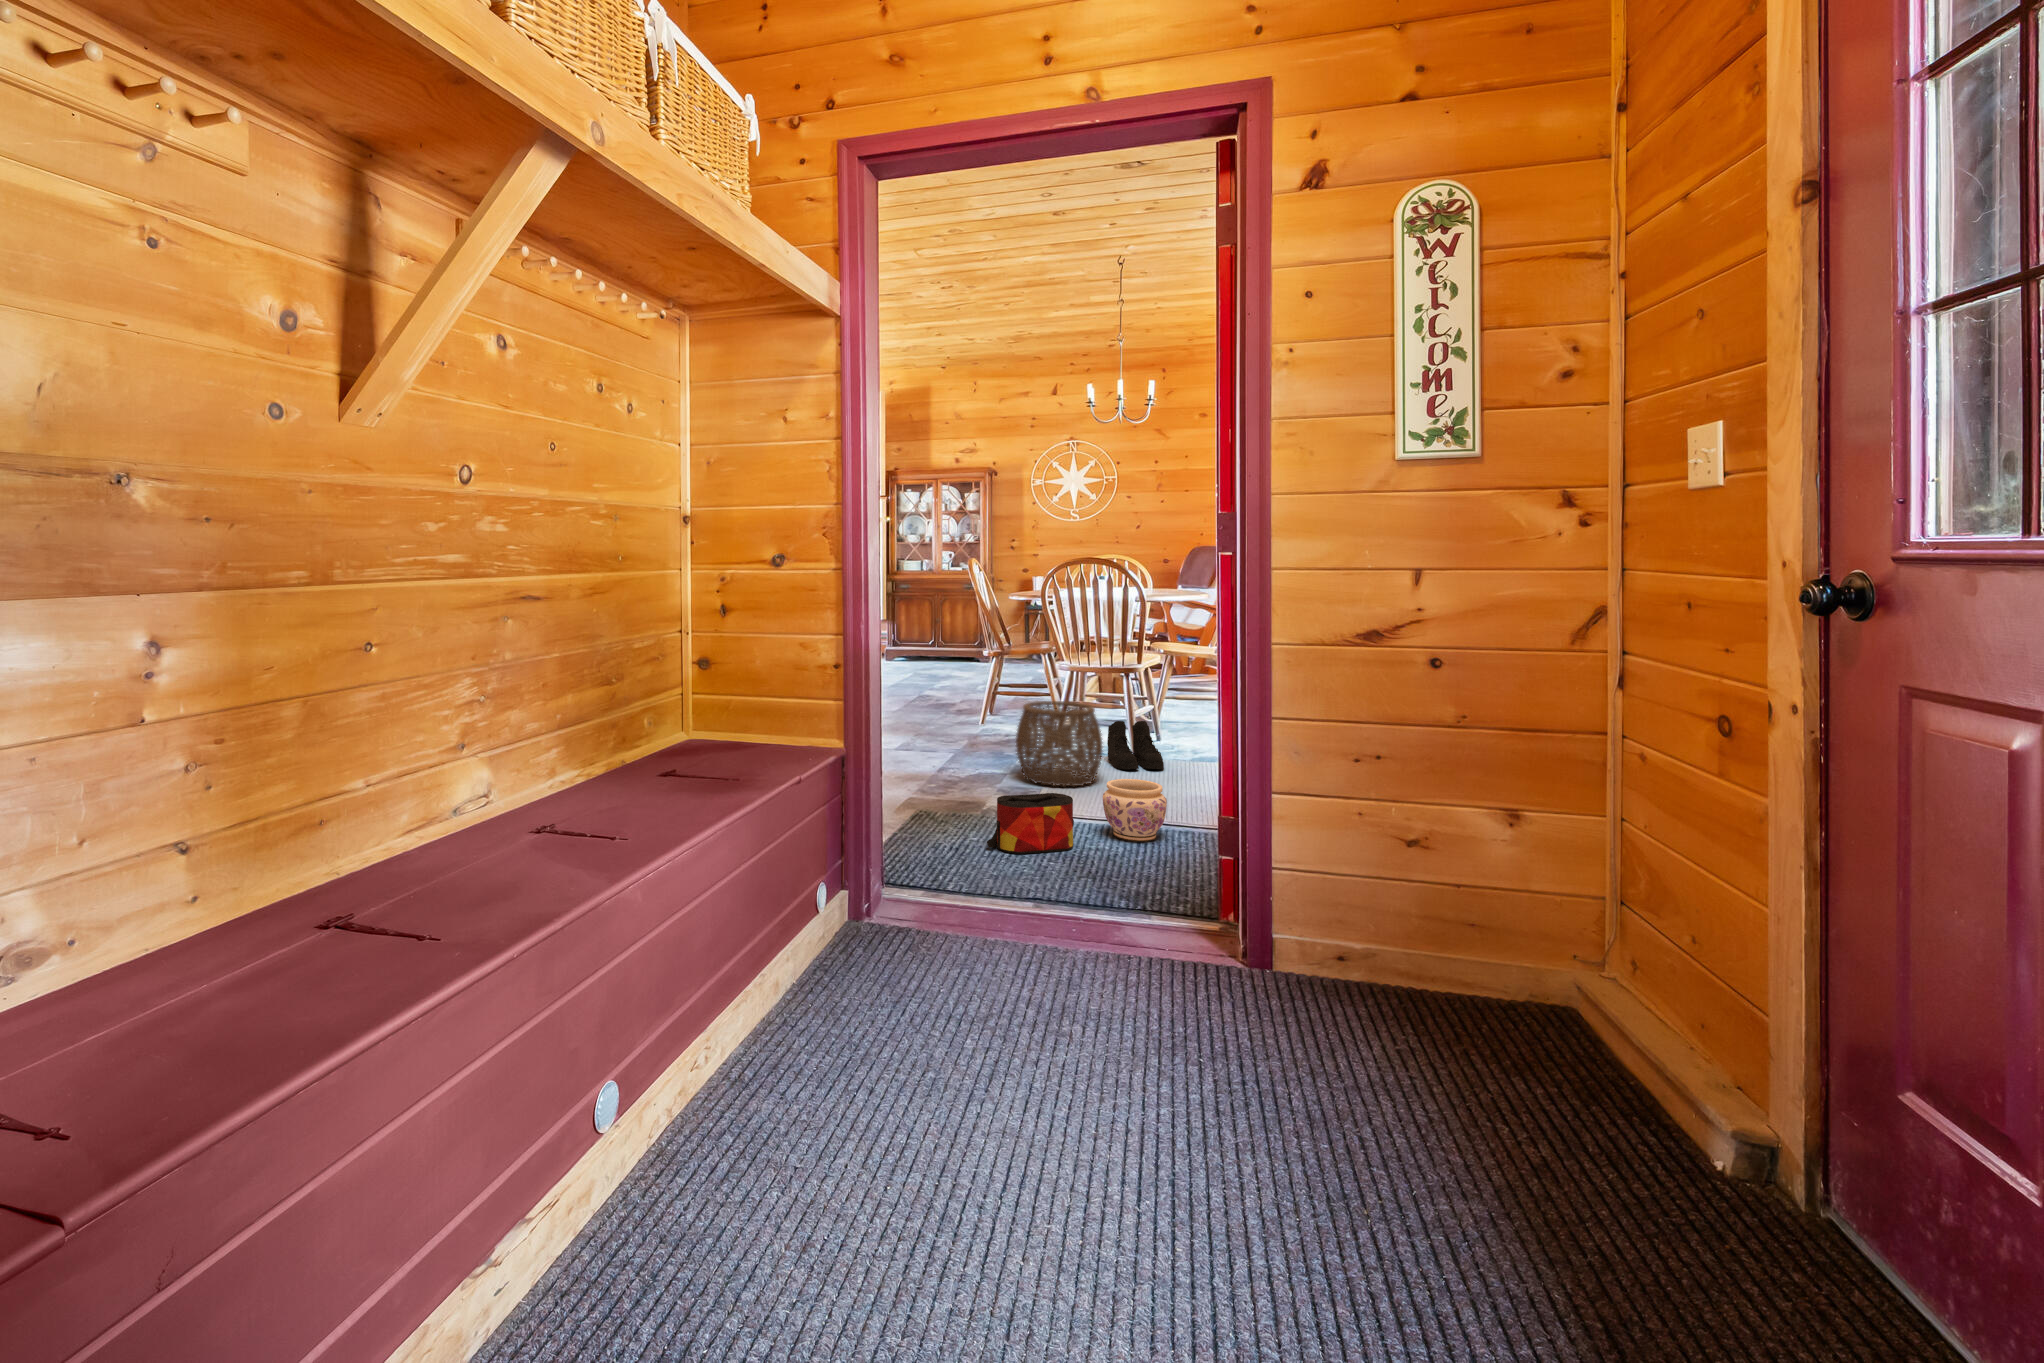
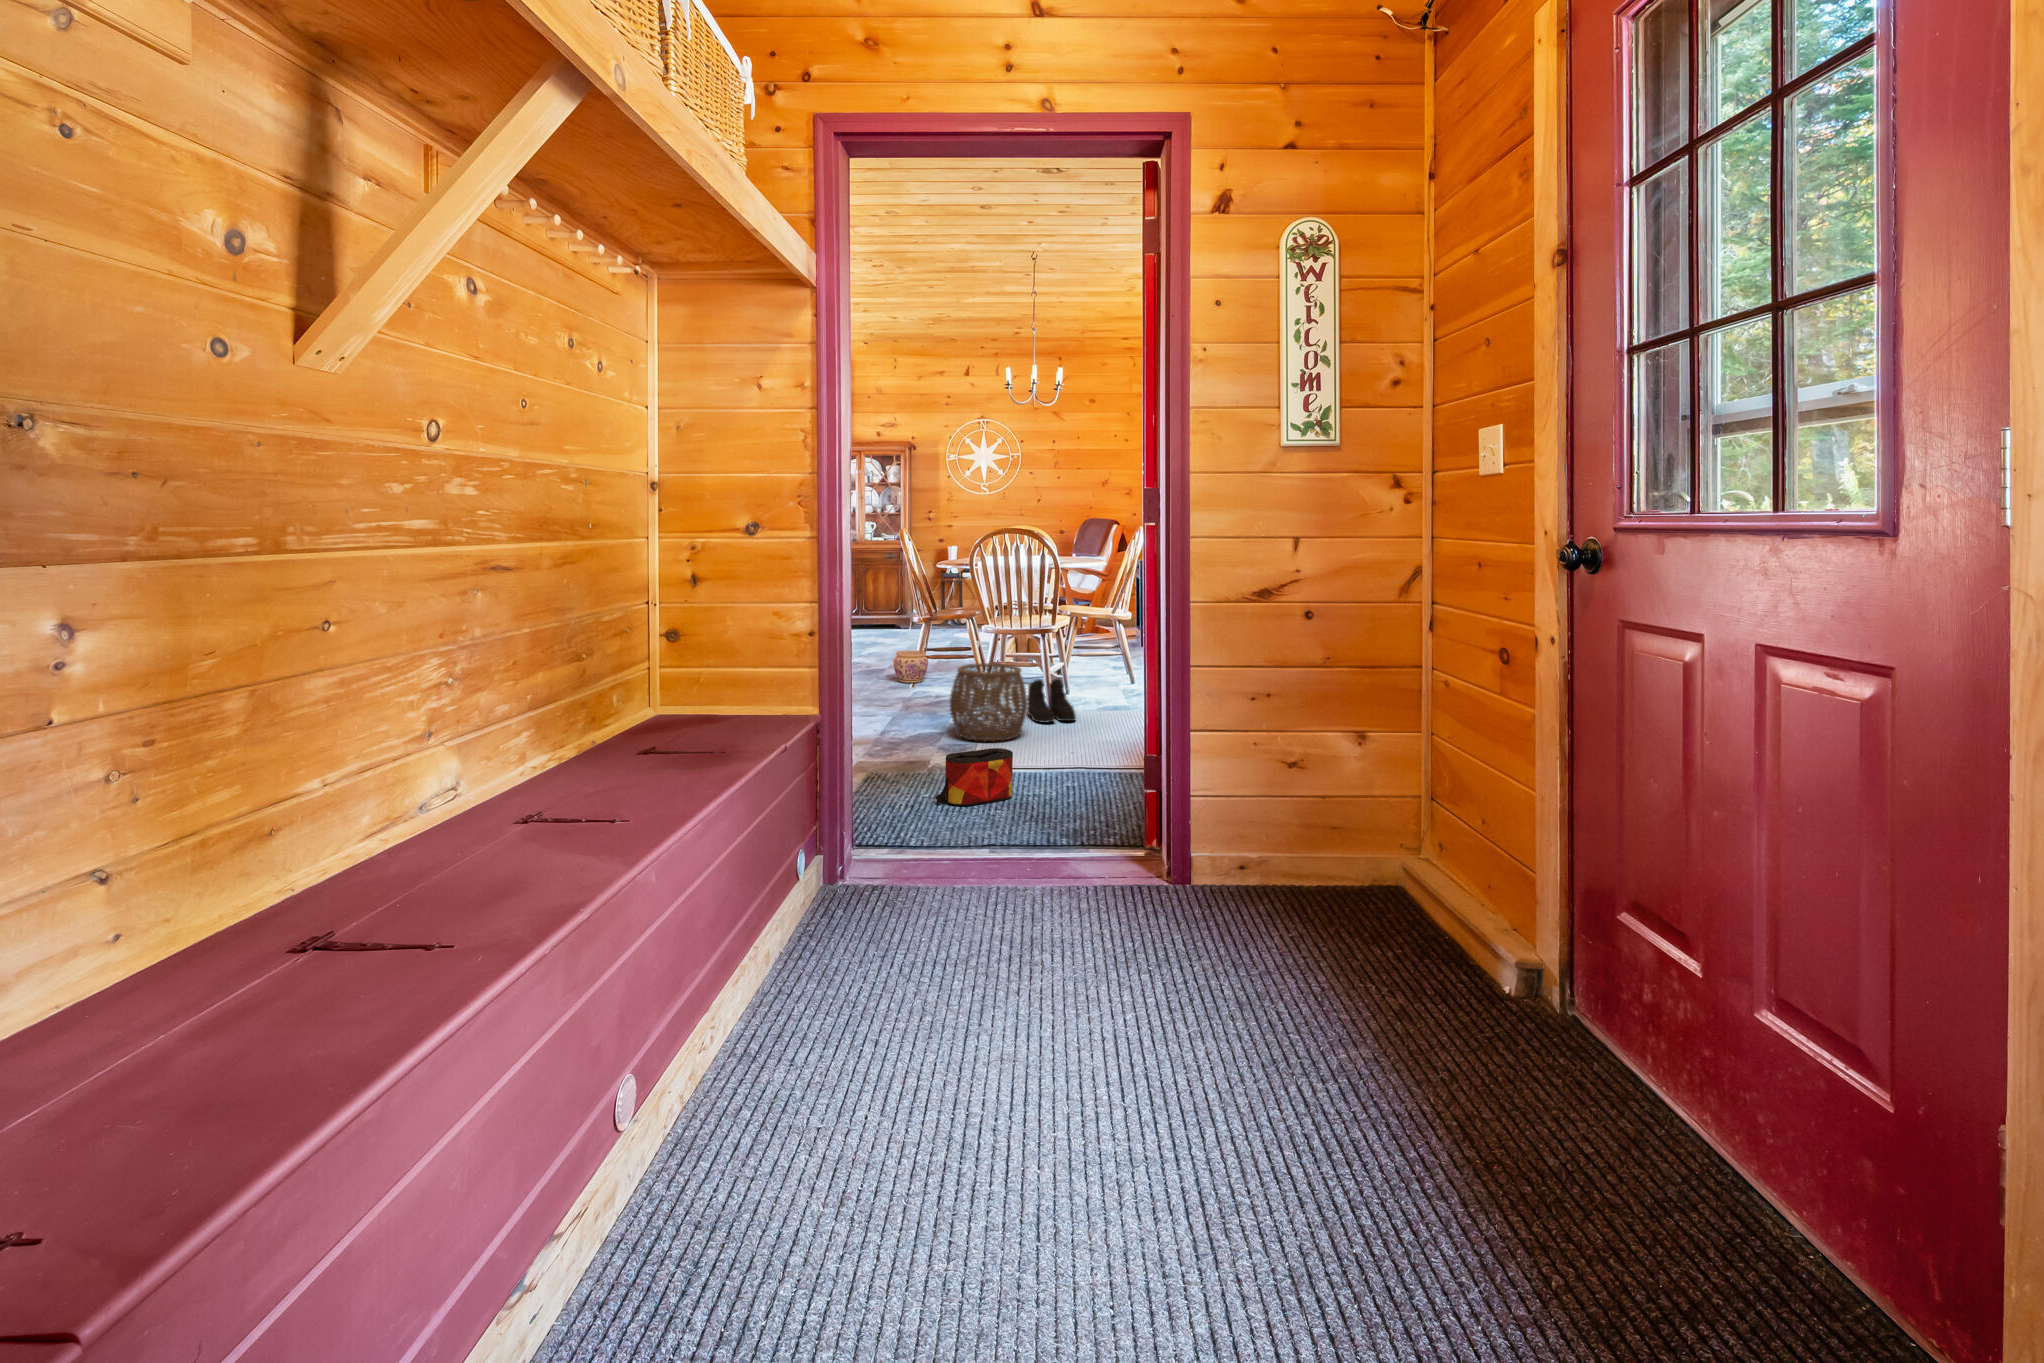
planter: present [1103,779,1167,842] -> present [893,650,928,683]

